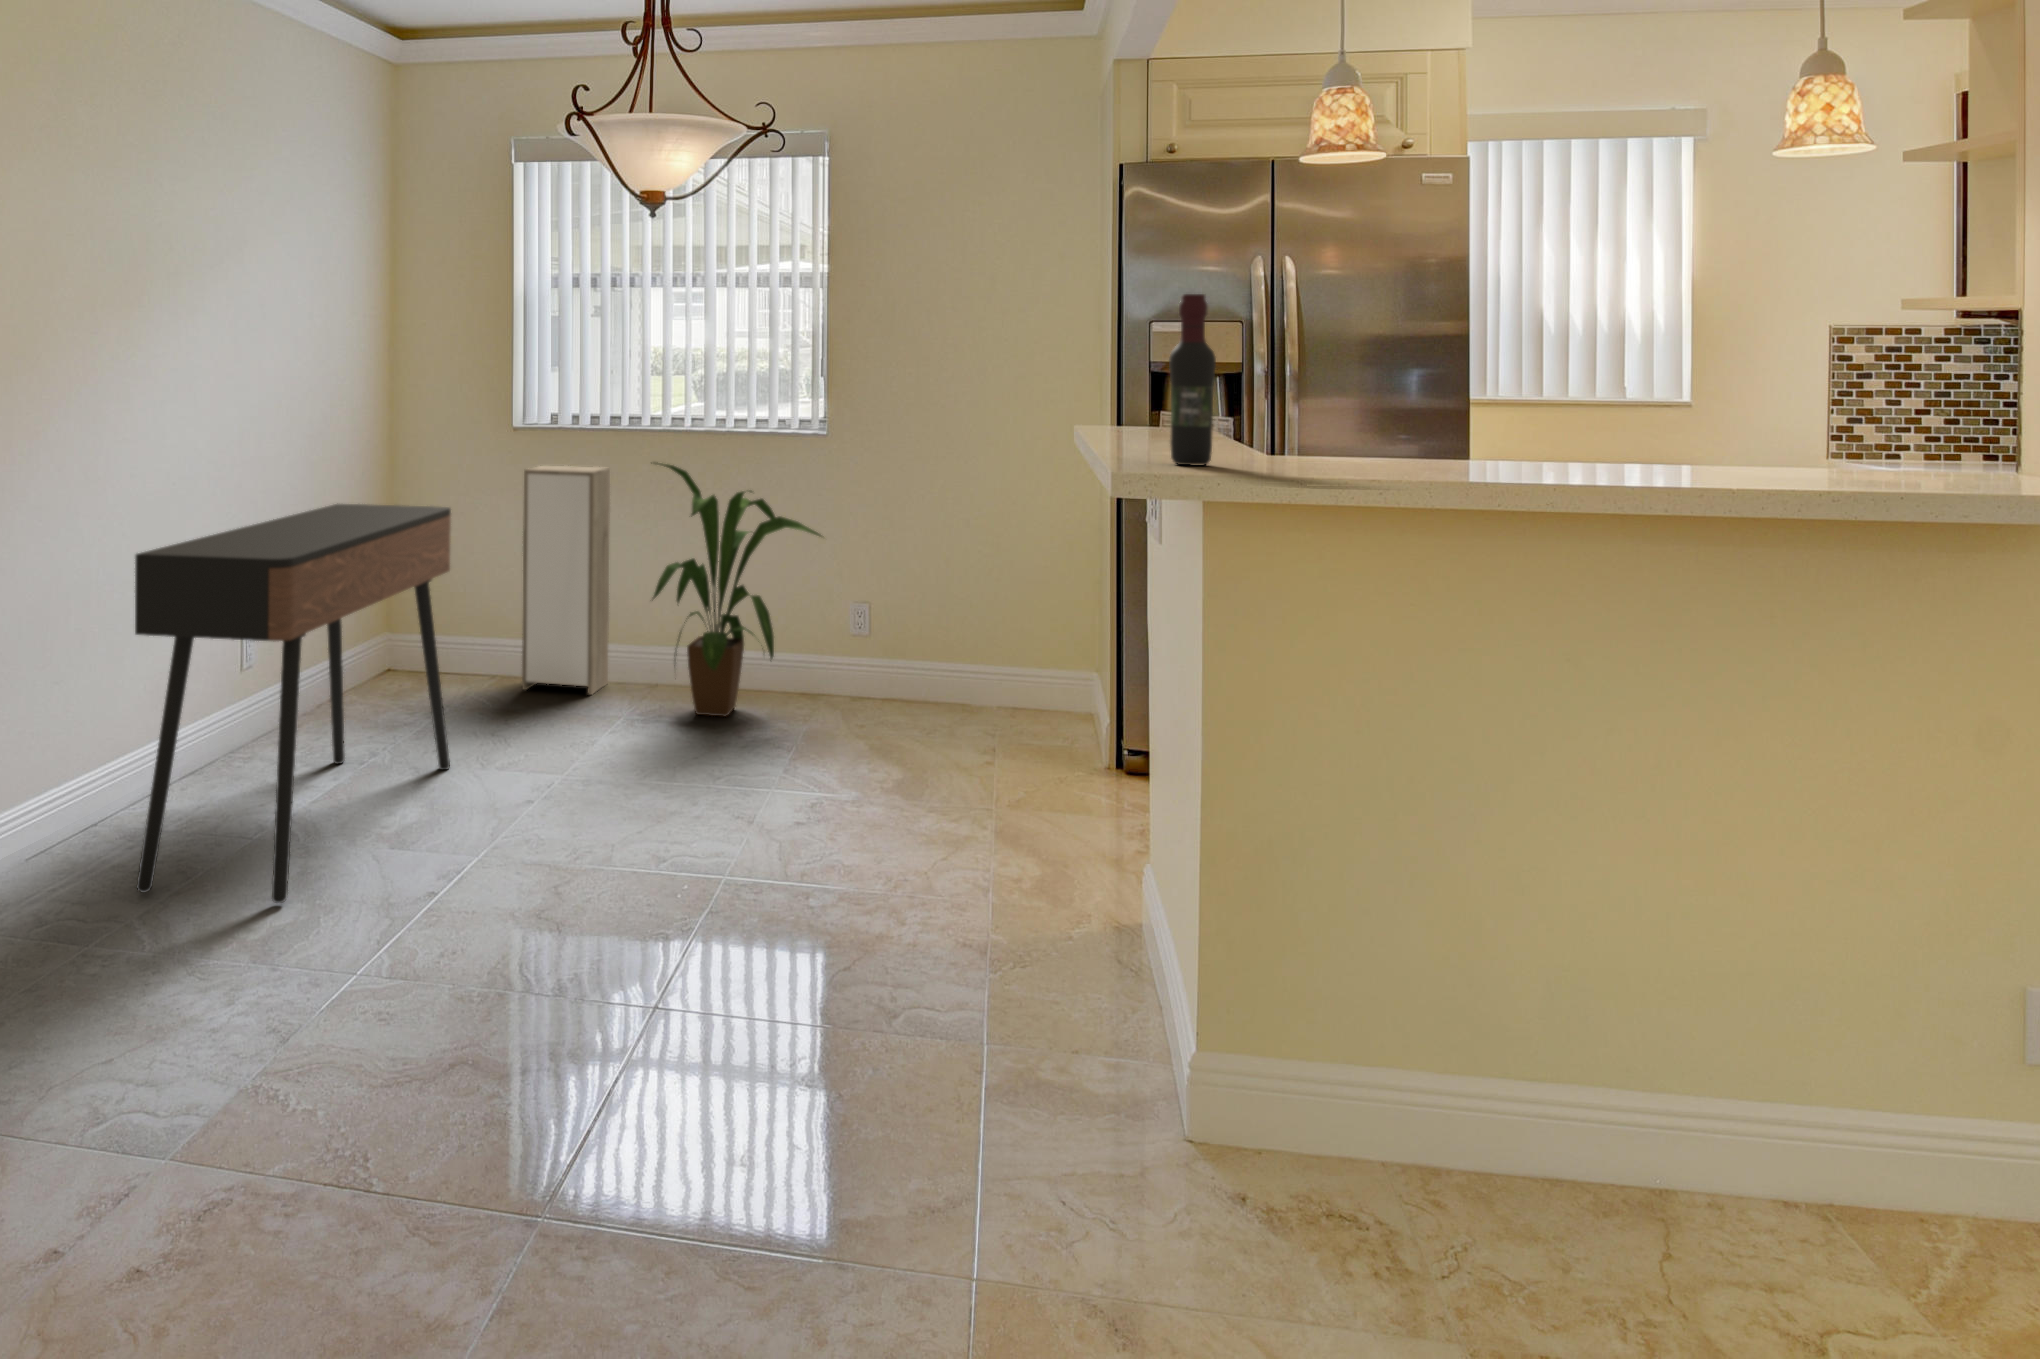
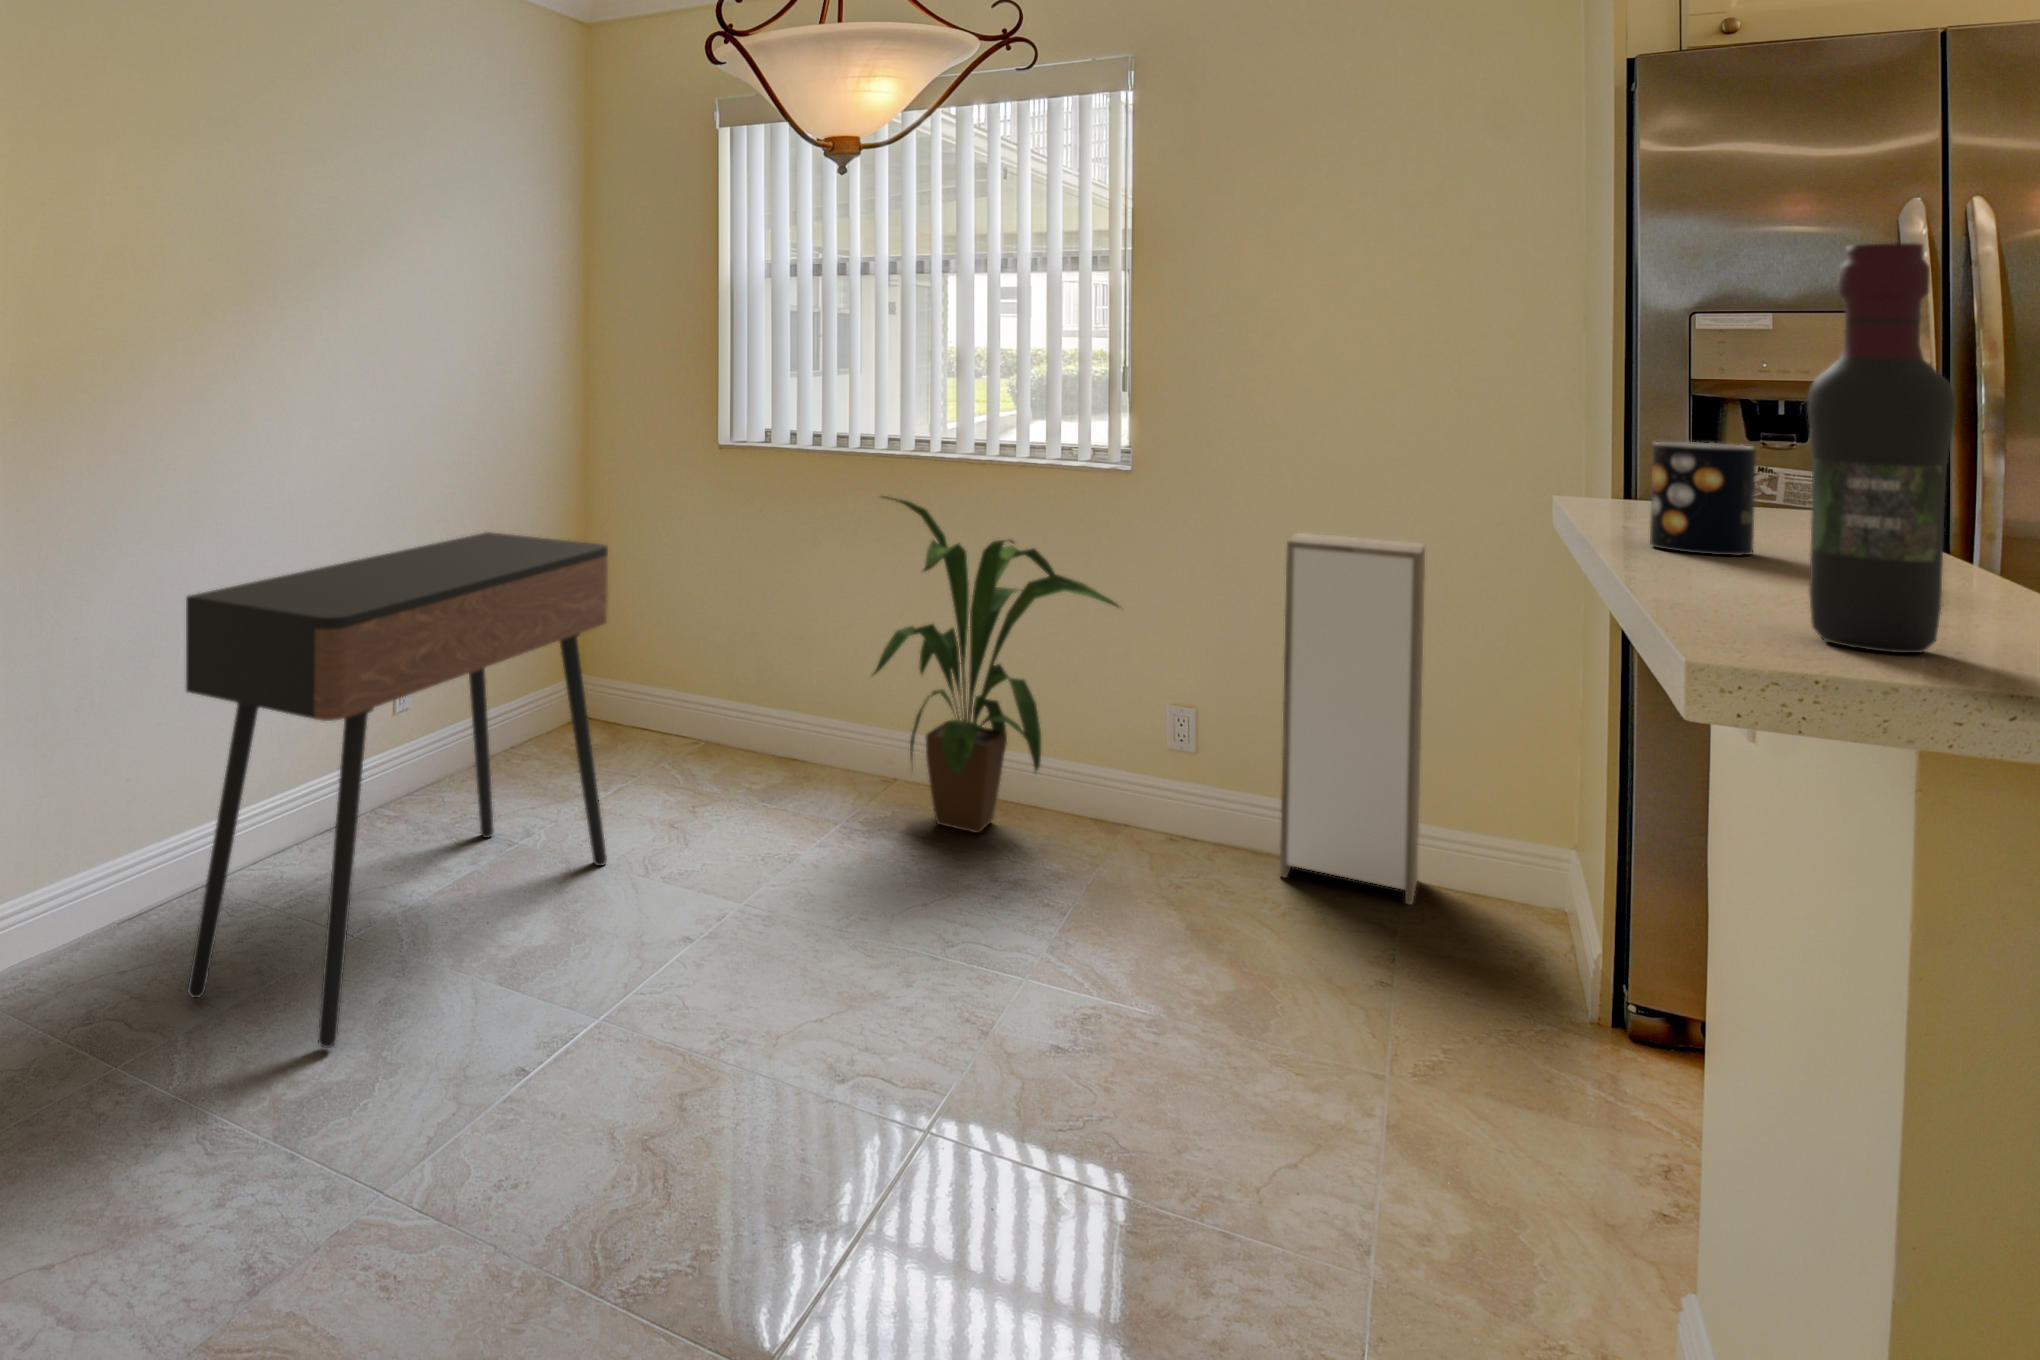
mug: none [1123,390,1166,446] -> present [1650,442,1756,555]
storage cabinet: present [522,466,610,695] -> present [1280,533,1425,905]

